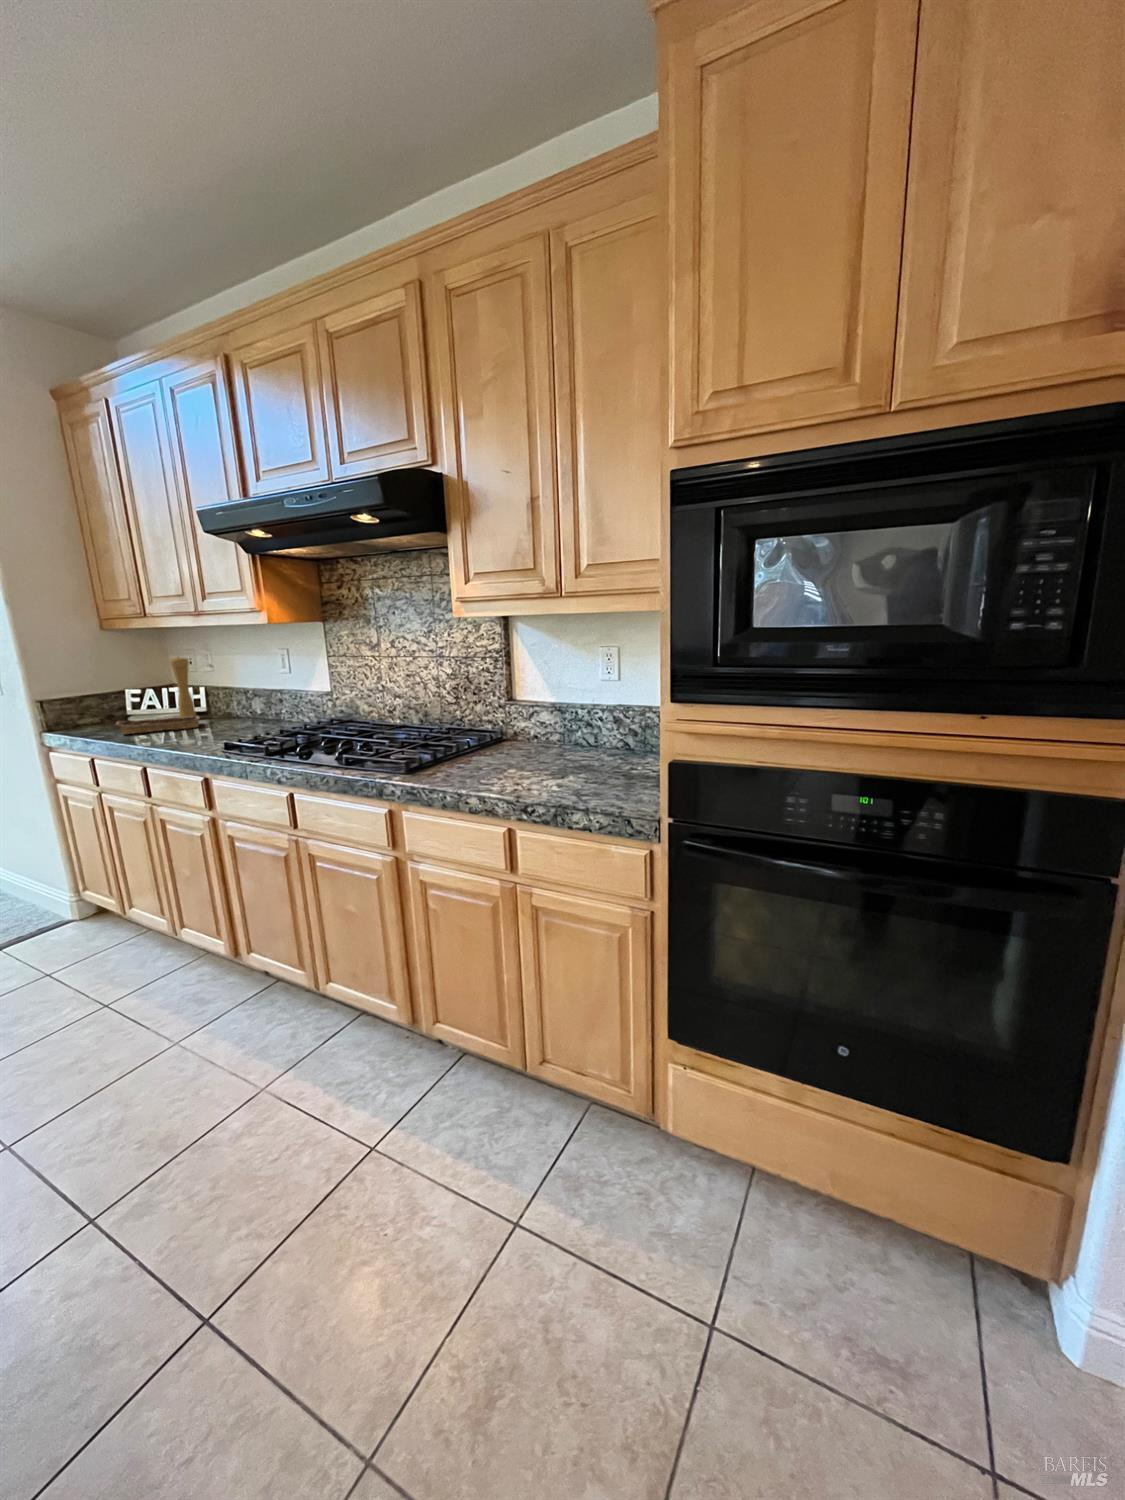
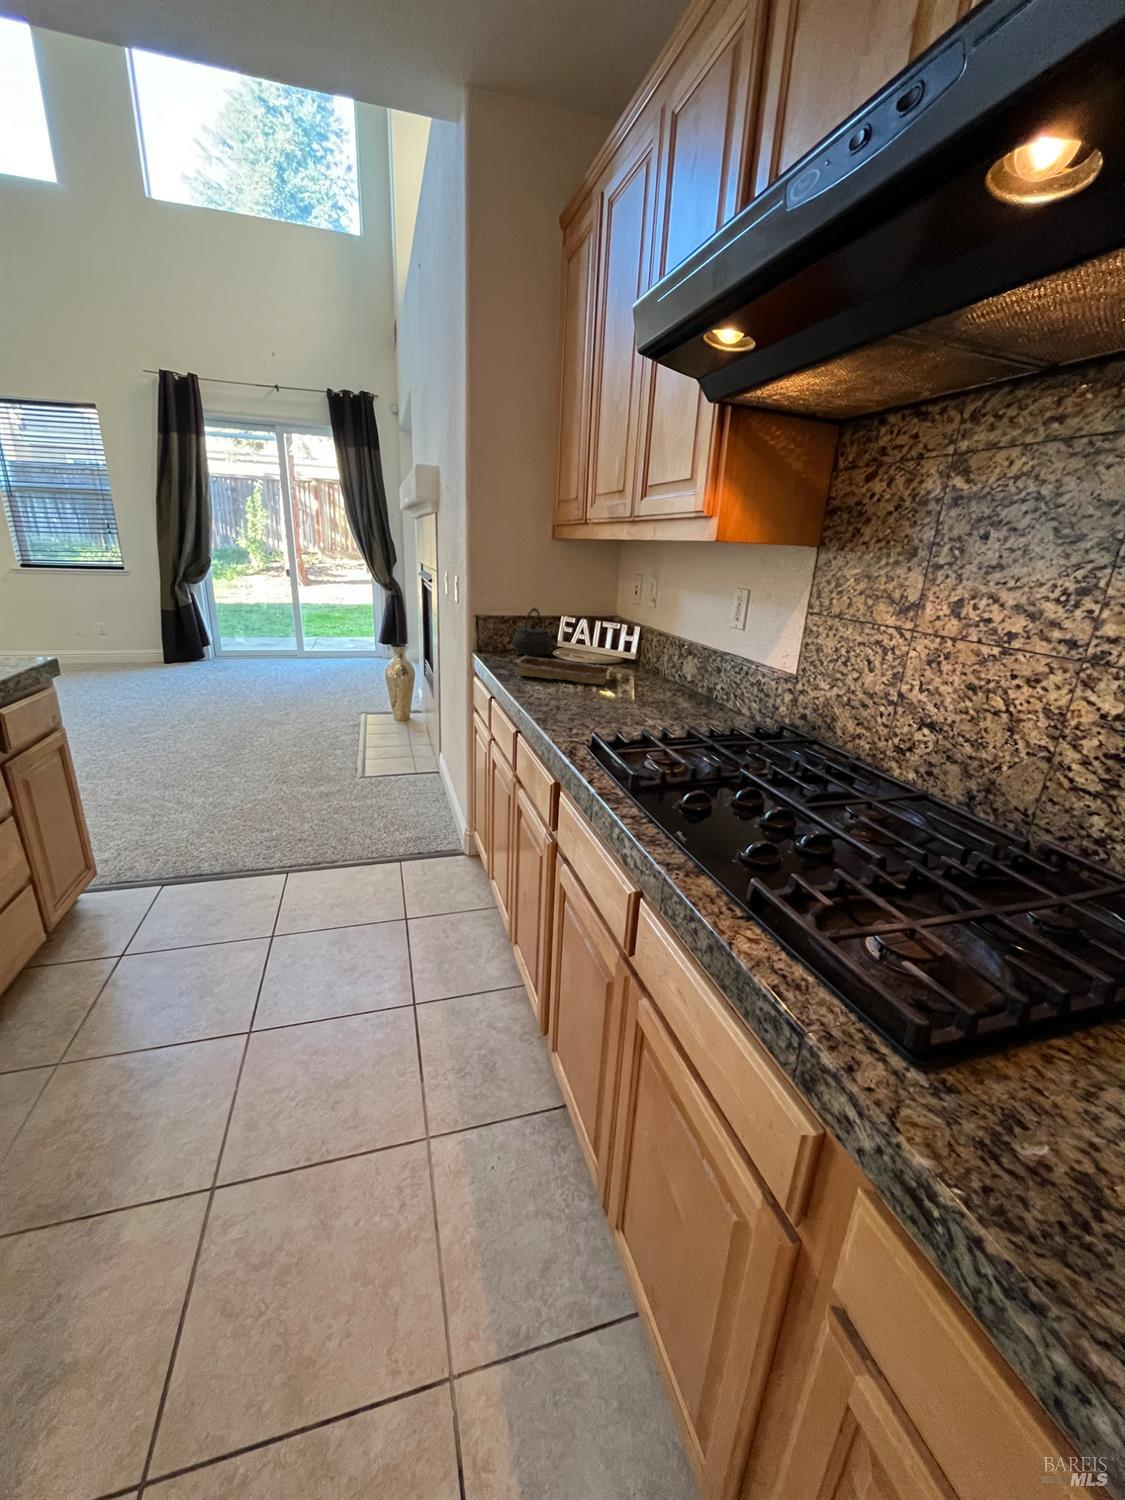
pepper mill: present [170,657,196,717] -> none [601,582,627,668]
kettle: none [86,686,127,726] -> present [512,608,553,656]

